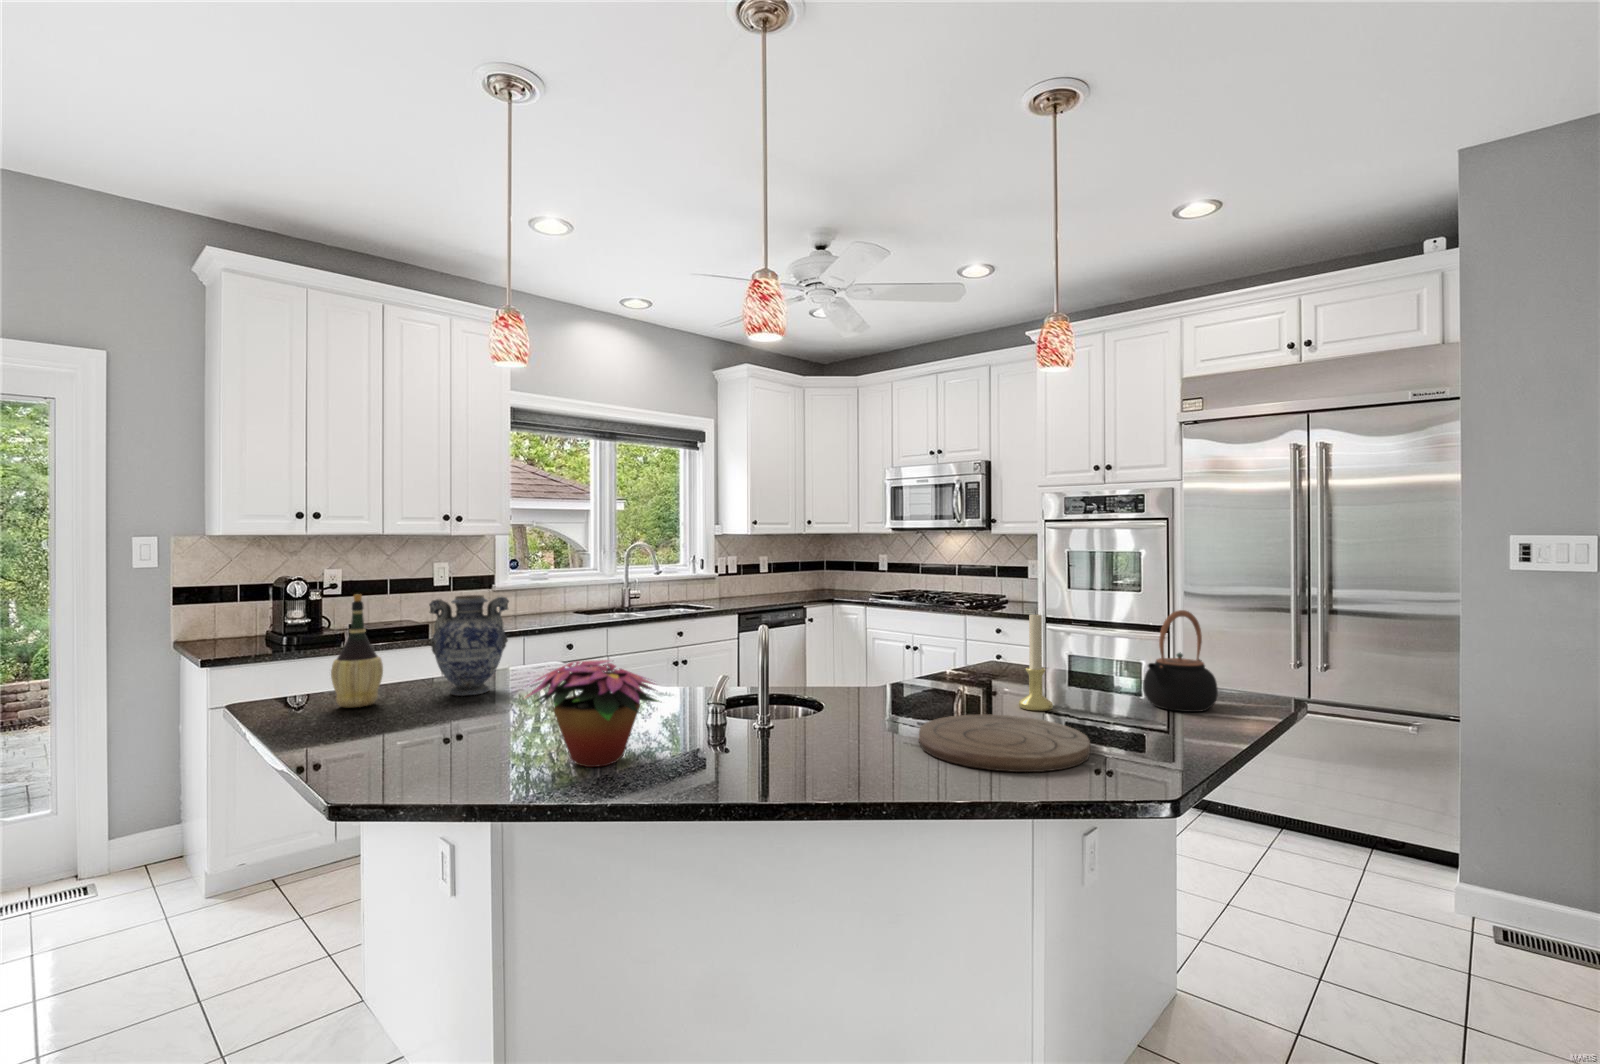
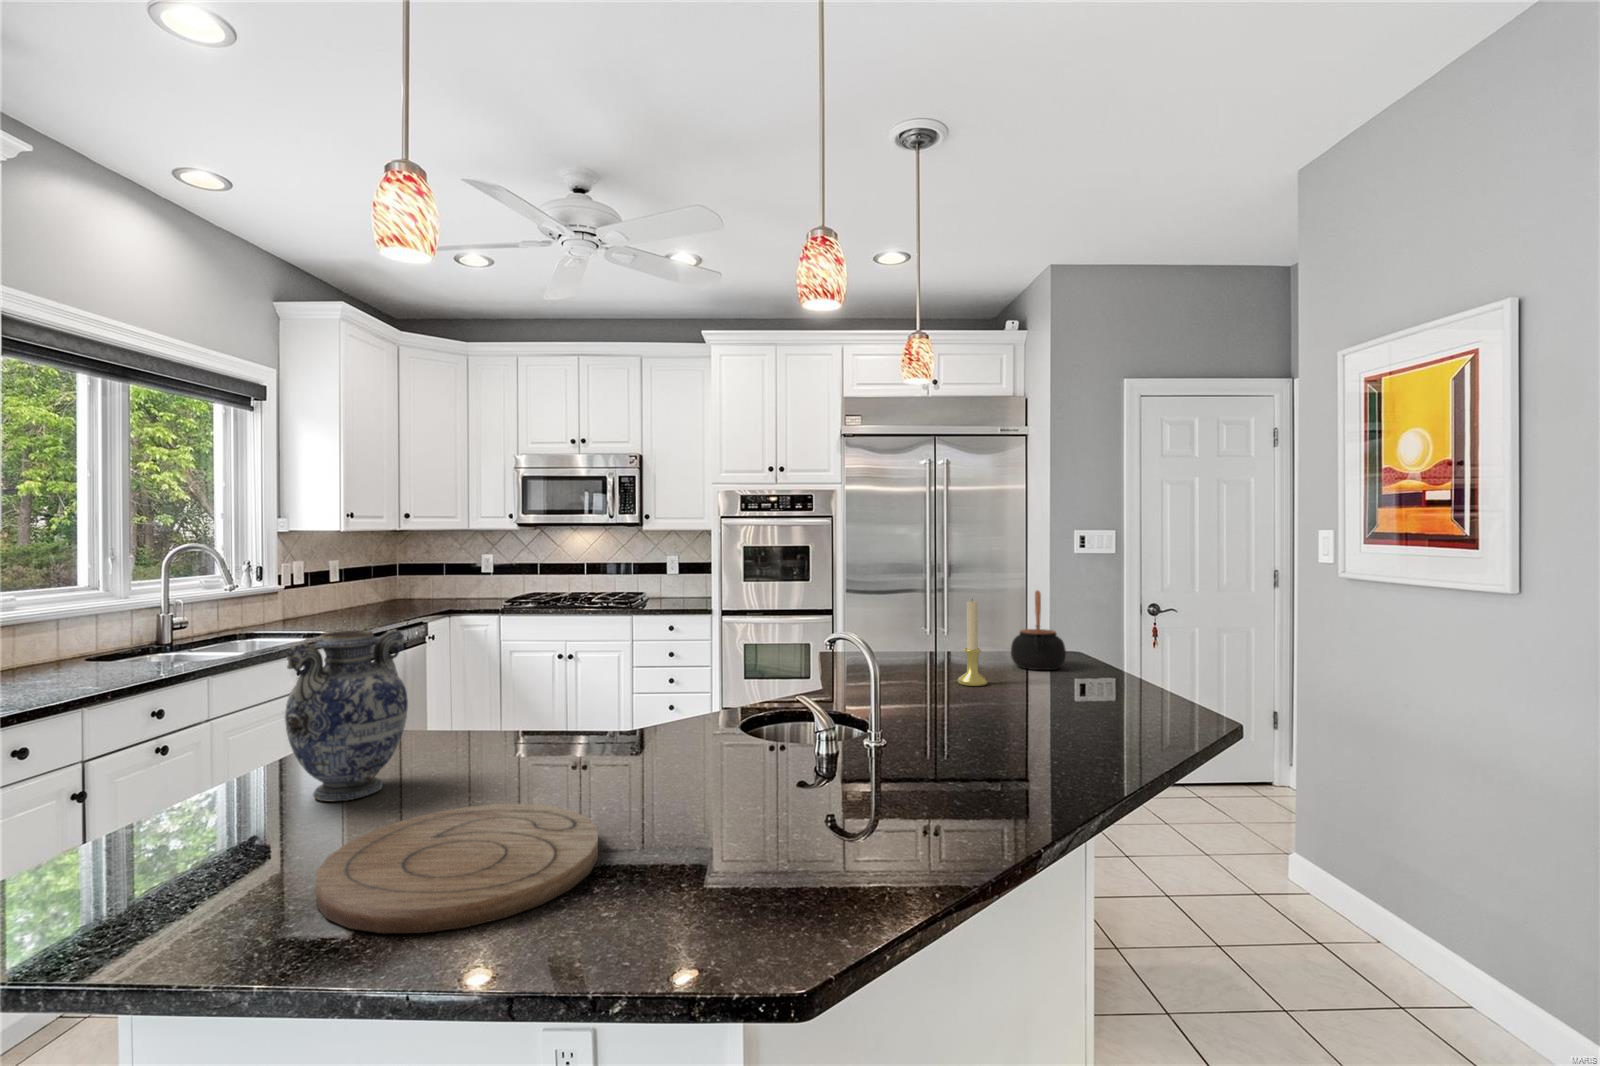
wine bottle: present [331,594,383,707] -> none [140,646,250,869]
flower arrangement: present [525,660,659,767] -> none [753,681,941,821]
cutting board: present [919,714,1090,772] -> present [316,804,598,933]

